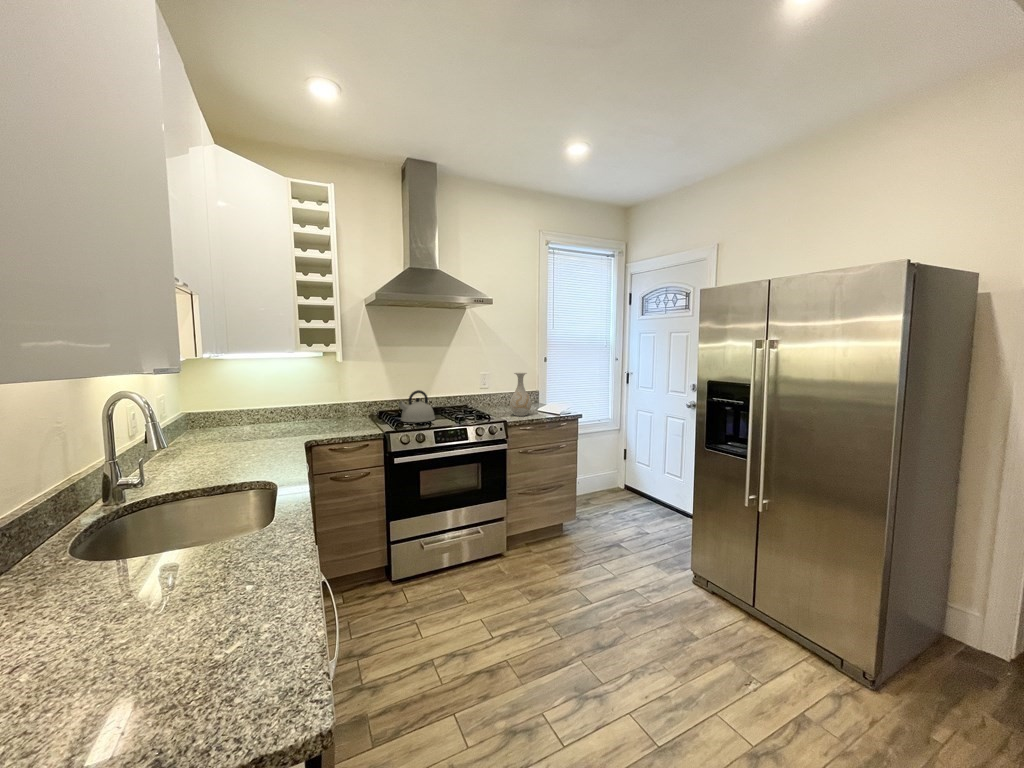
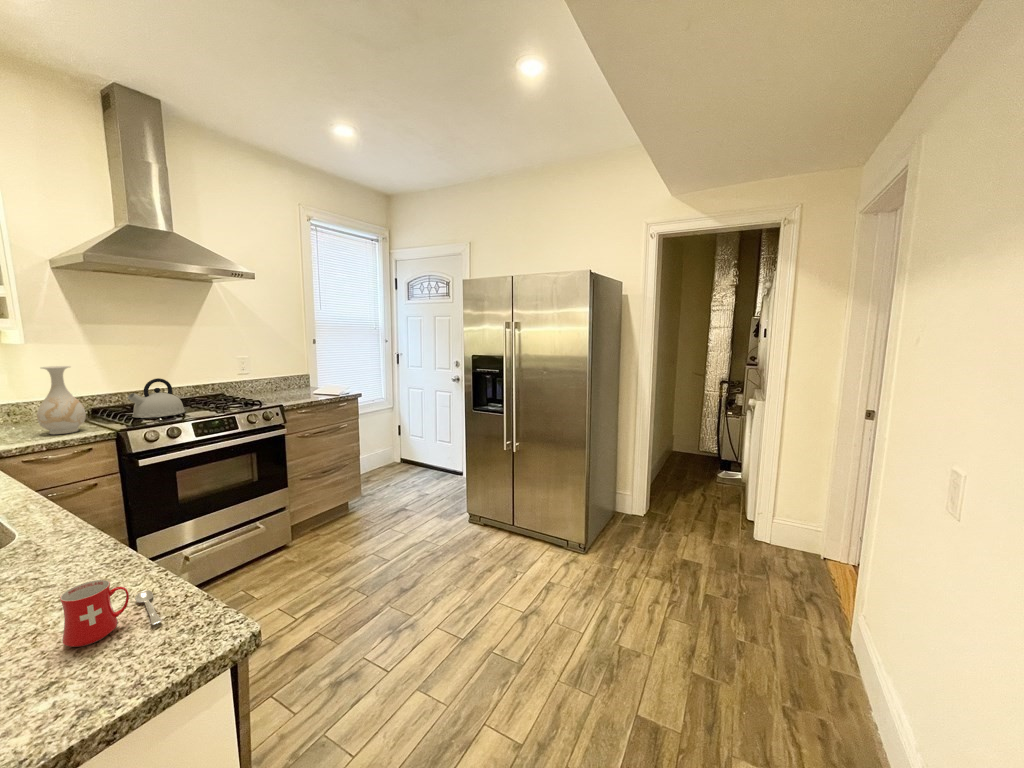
vase: present [510,373,531,416] -> present [37,366,86,434]
mug: none [186,609,280,677] -> present [60,580,162,647]

